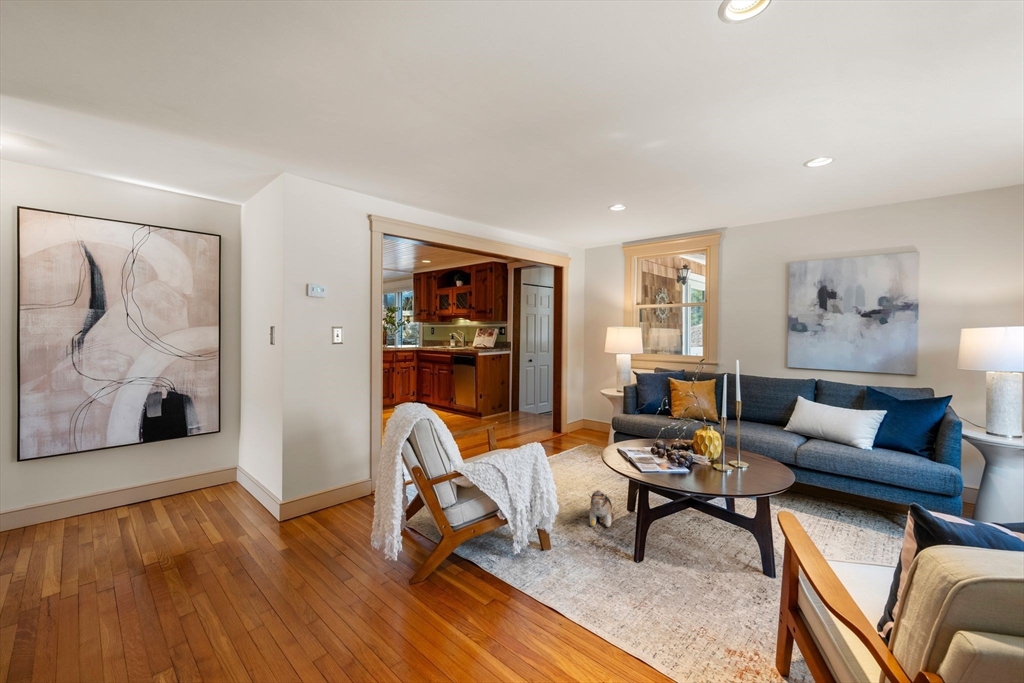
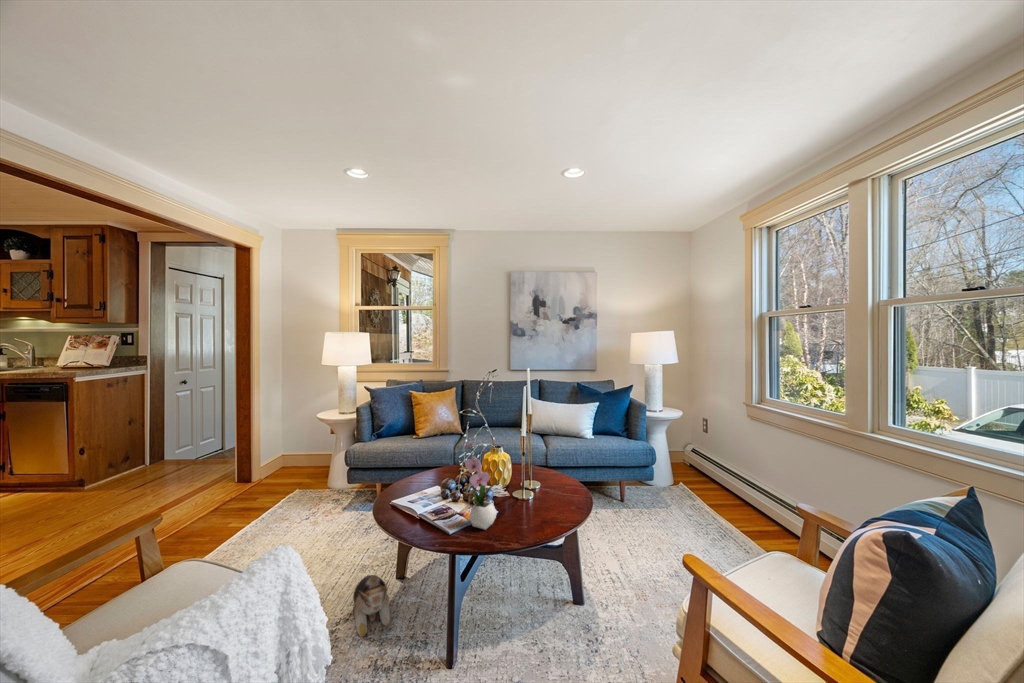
flower arrangement: none [656,414,686,479] -> present [465,444,497,529]

